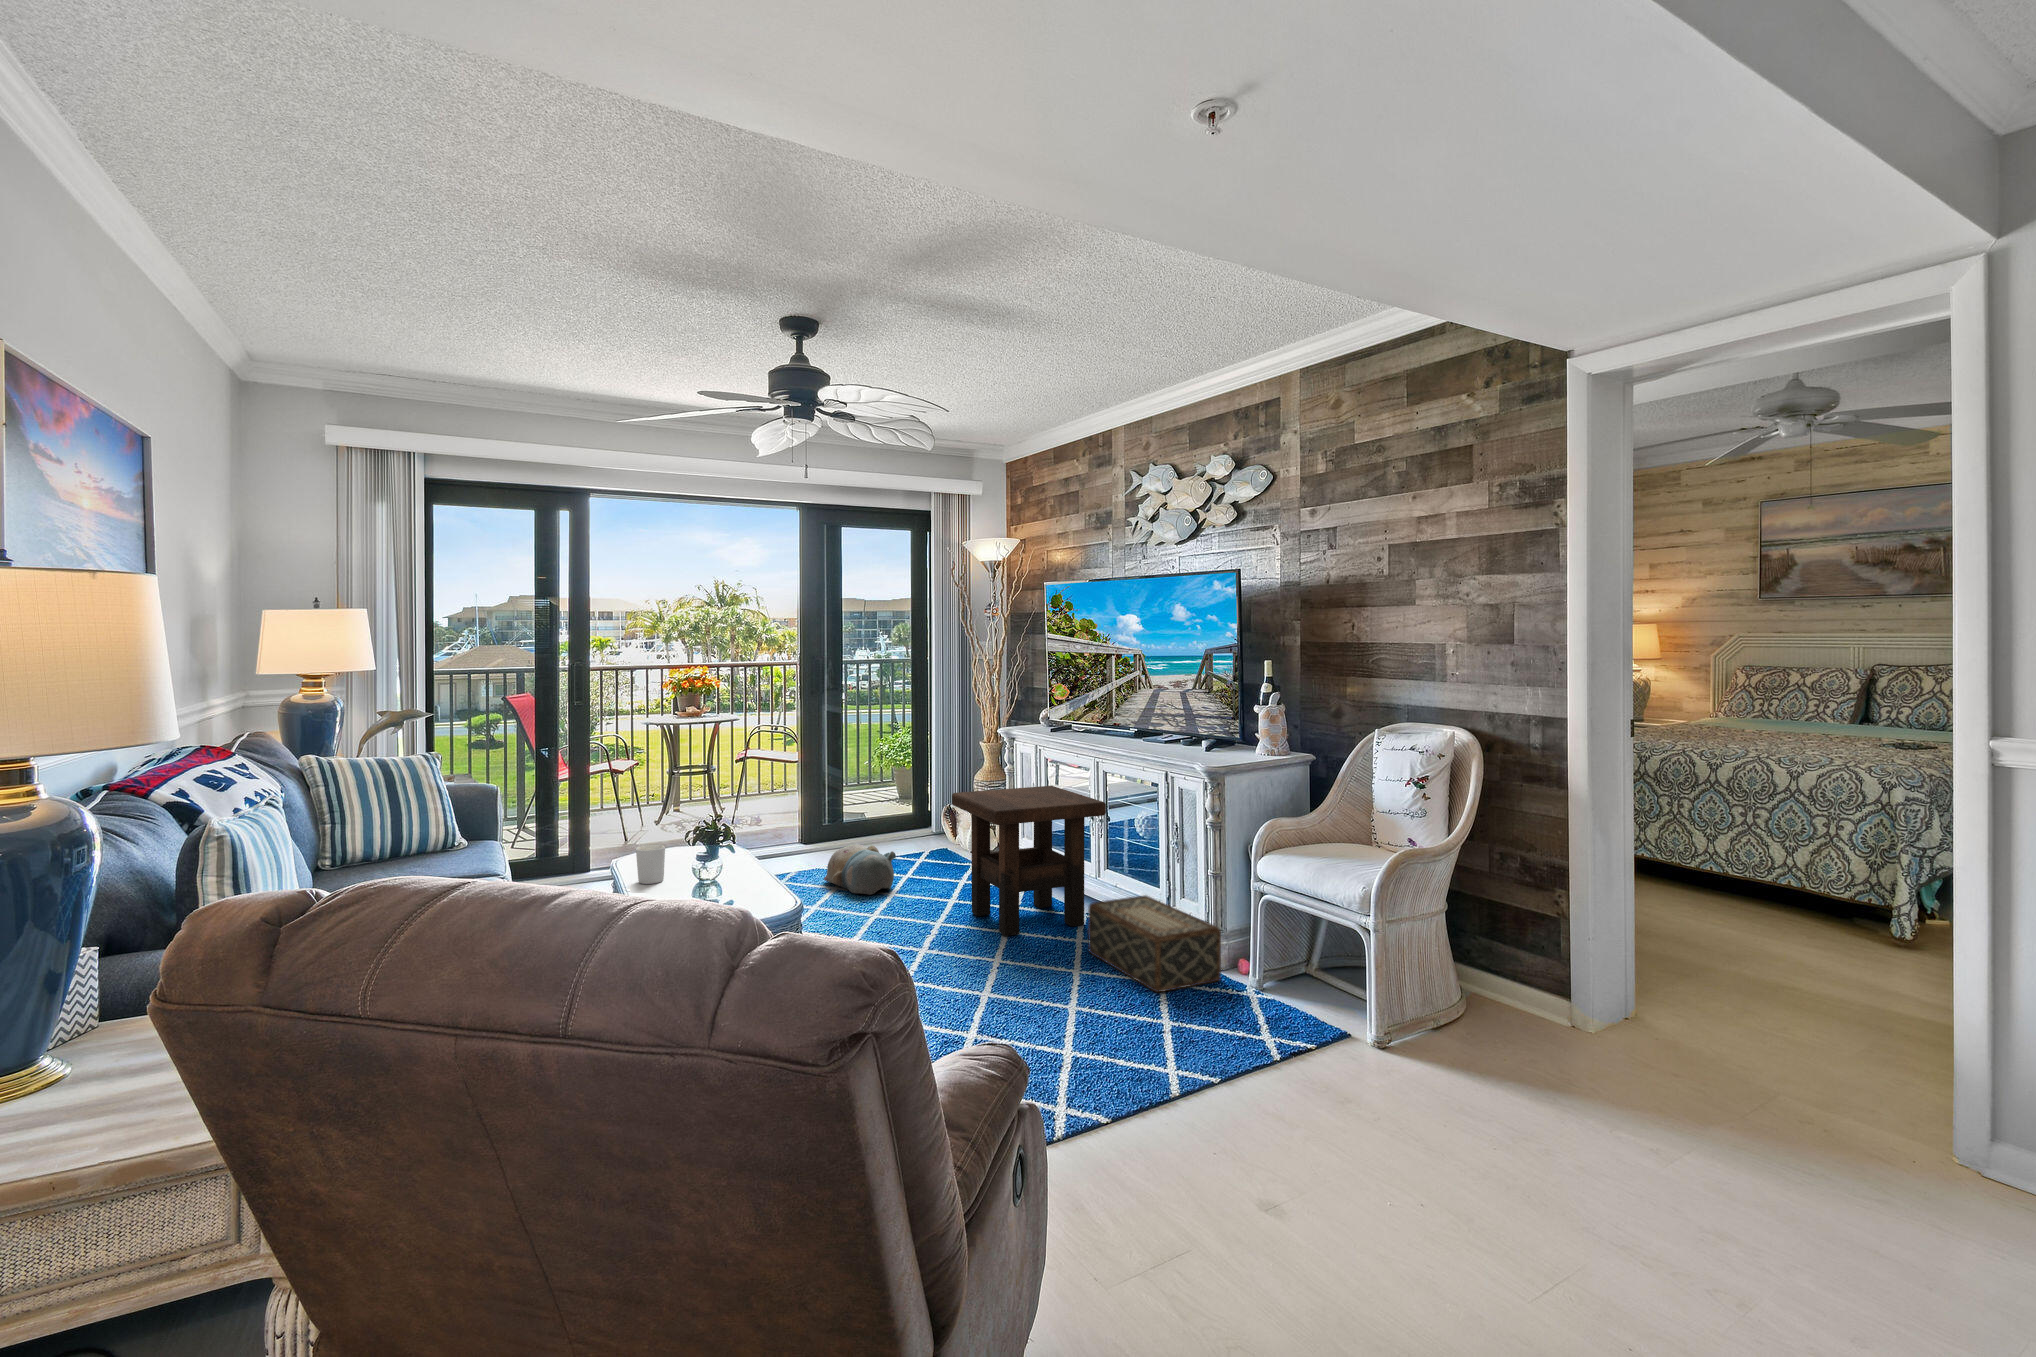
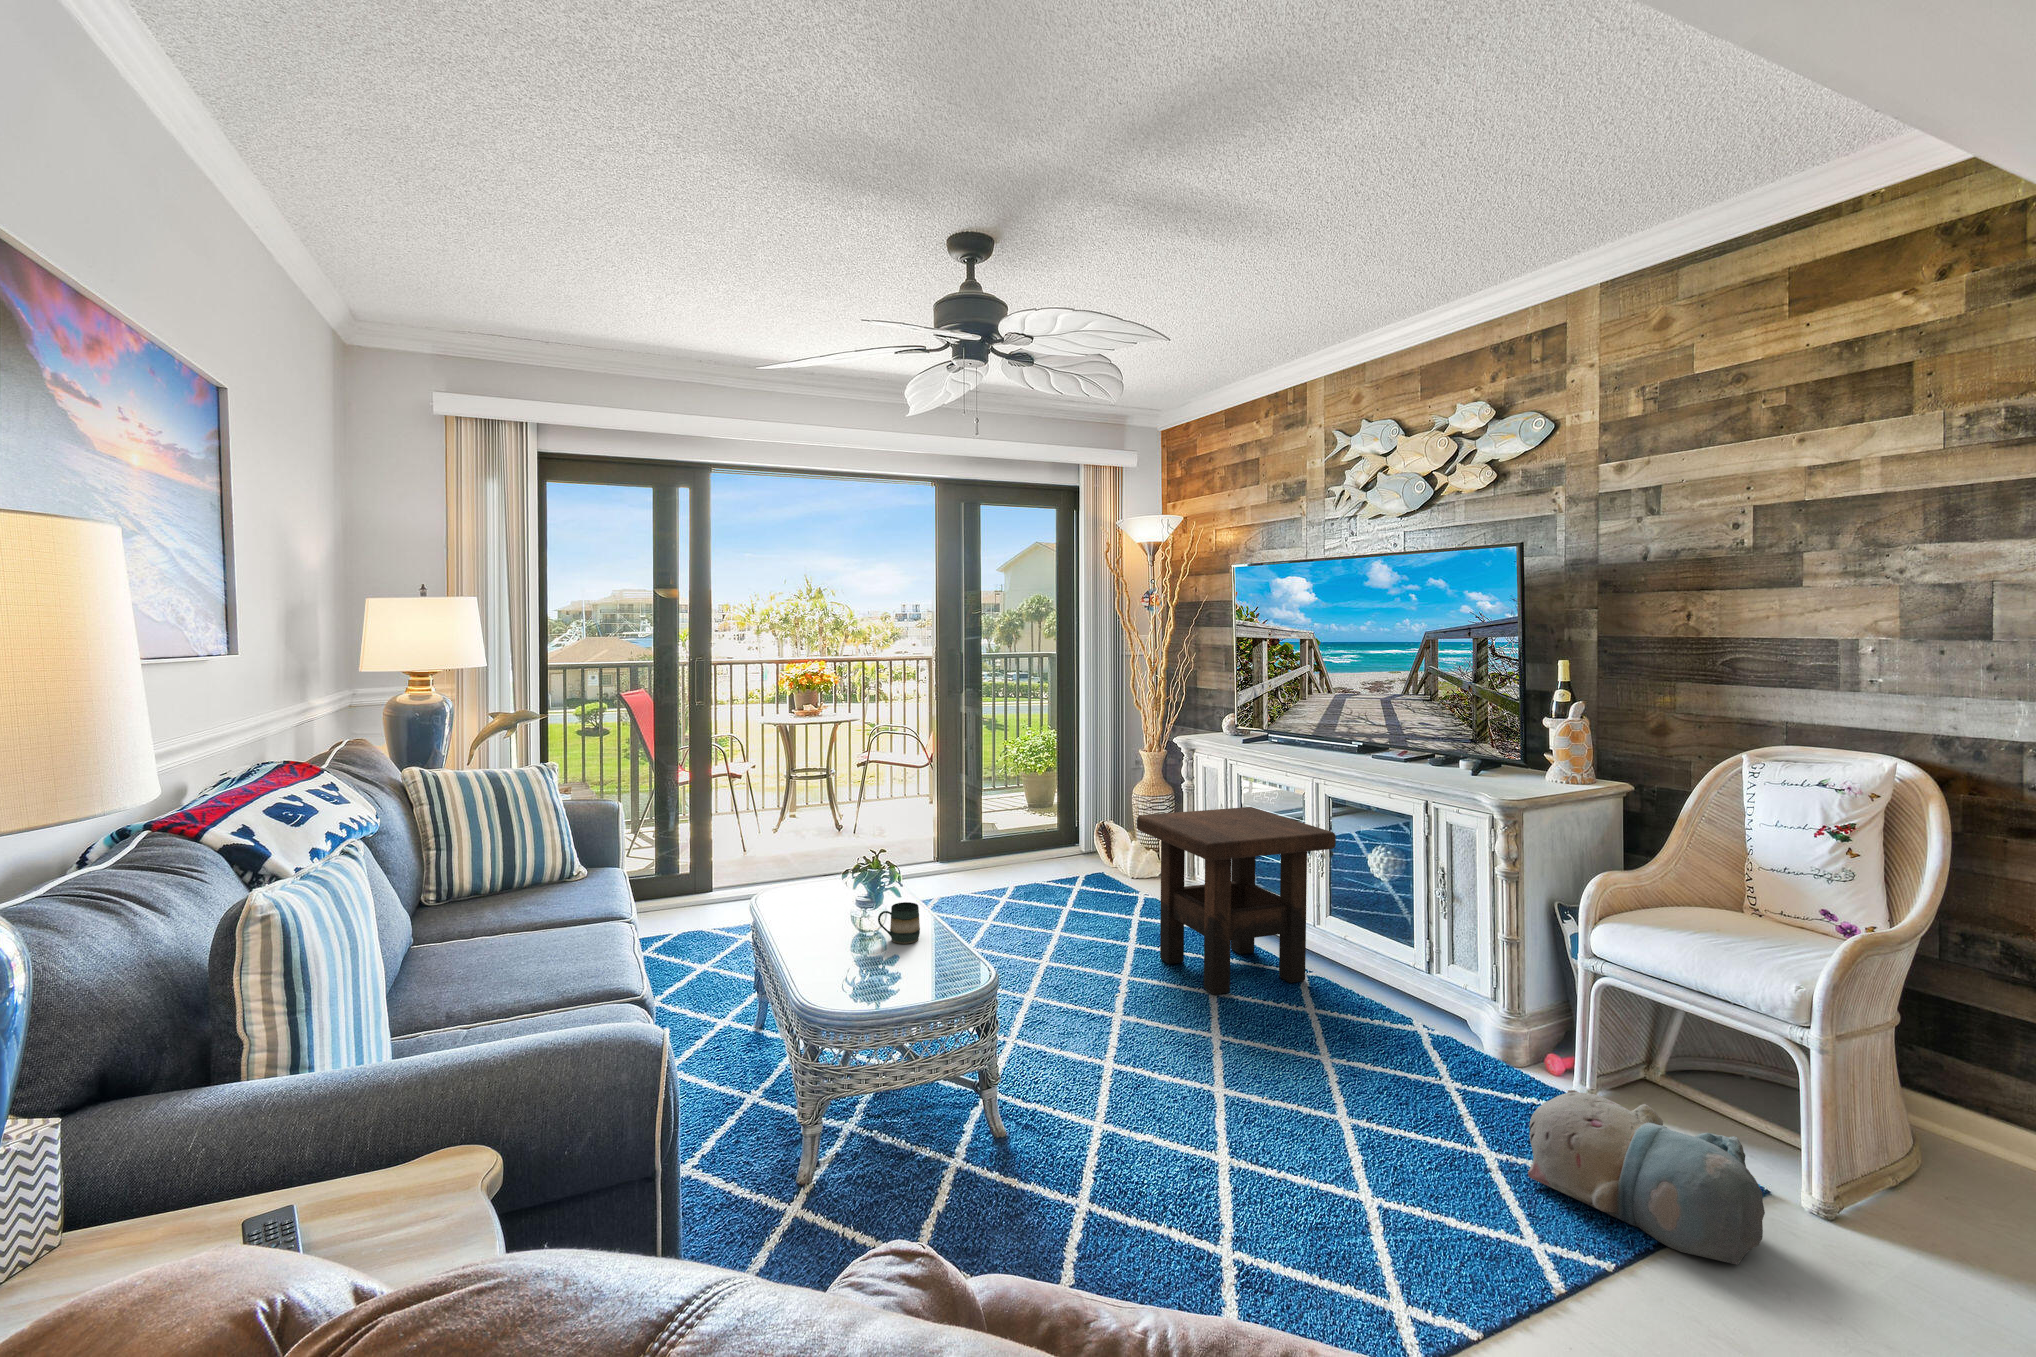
plush toy: present [824,844,896,895] -> present [1528,1090,1765,1264]
candle holder: present [636,845,665,884] -> none [787,884,822,934]
mug: none [709,856,744,888] -> present [878,902,920,944]
woven basket: present [1088,895,1221,992] -> none [1328,952,1526,1093]

